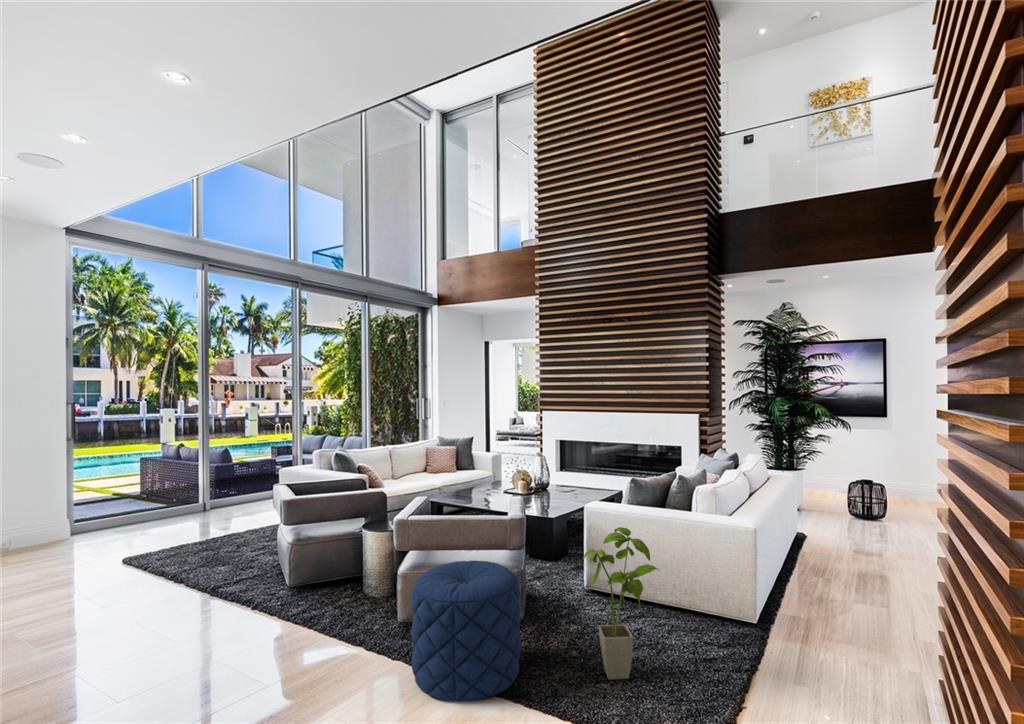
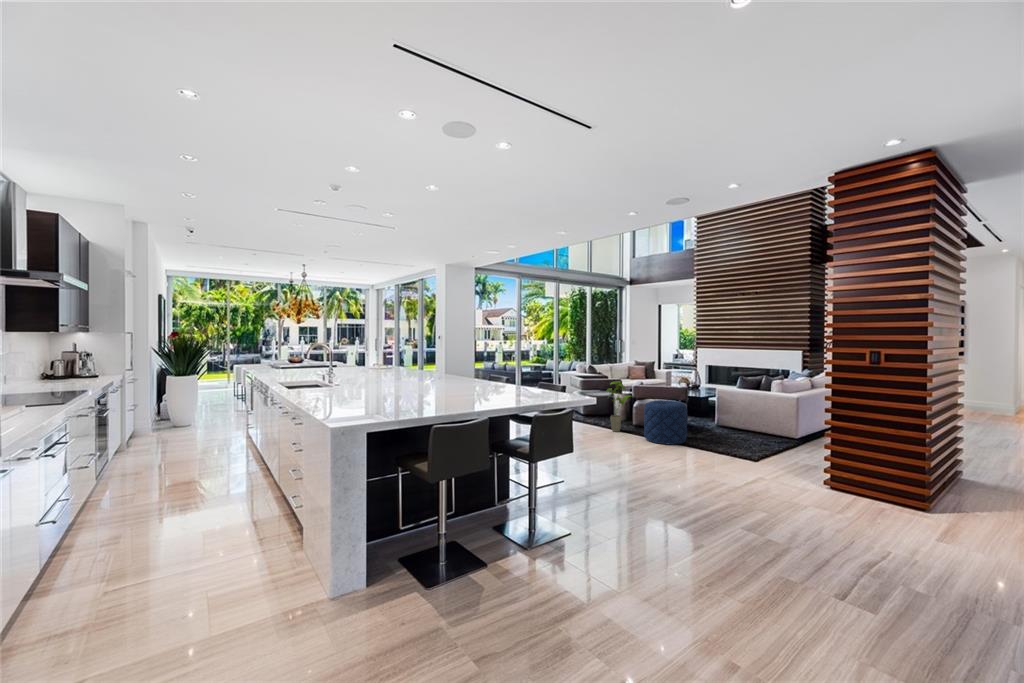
house plant: present [583,527,658,680] -> present [607,381,631,432]

